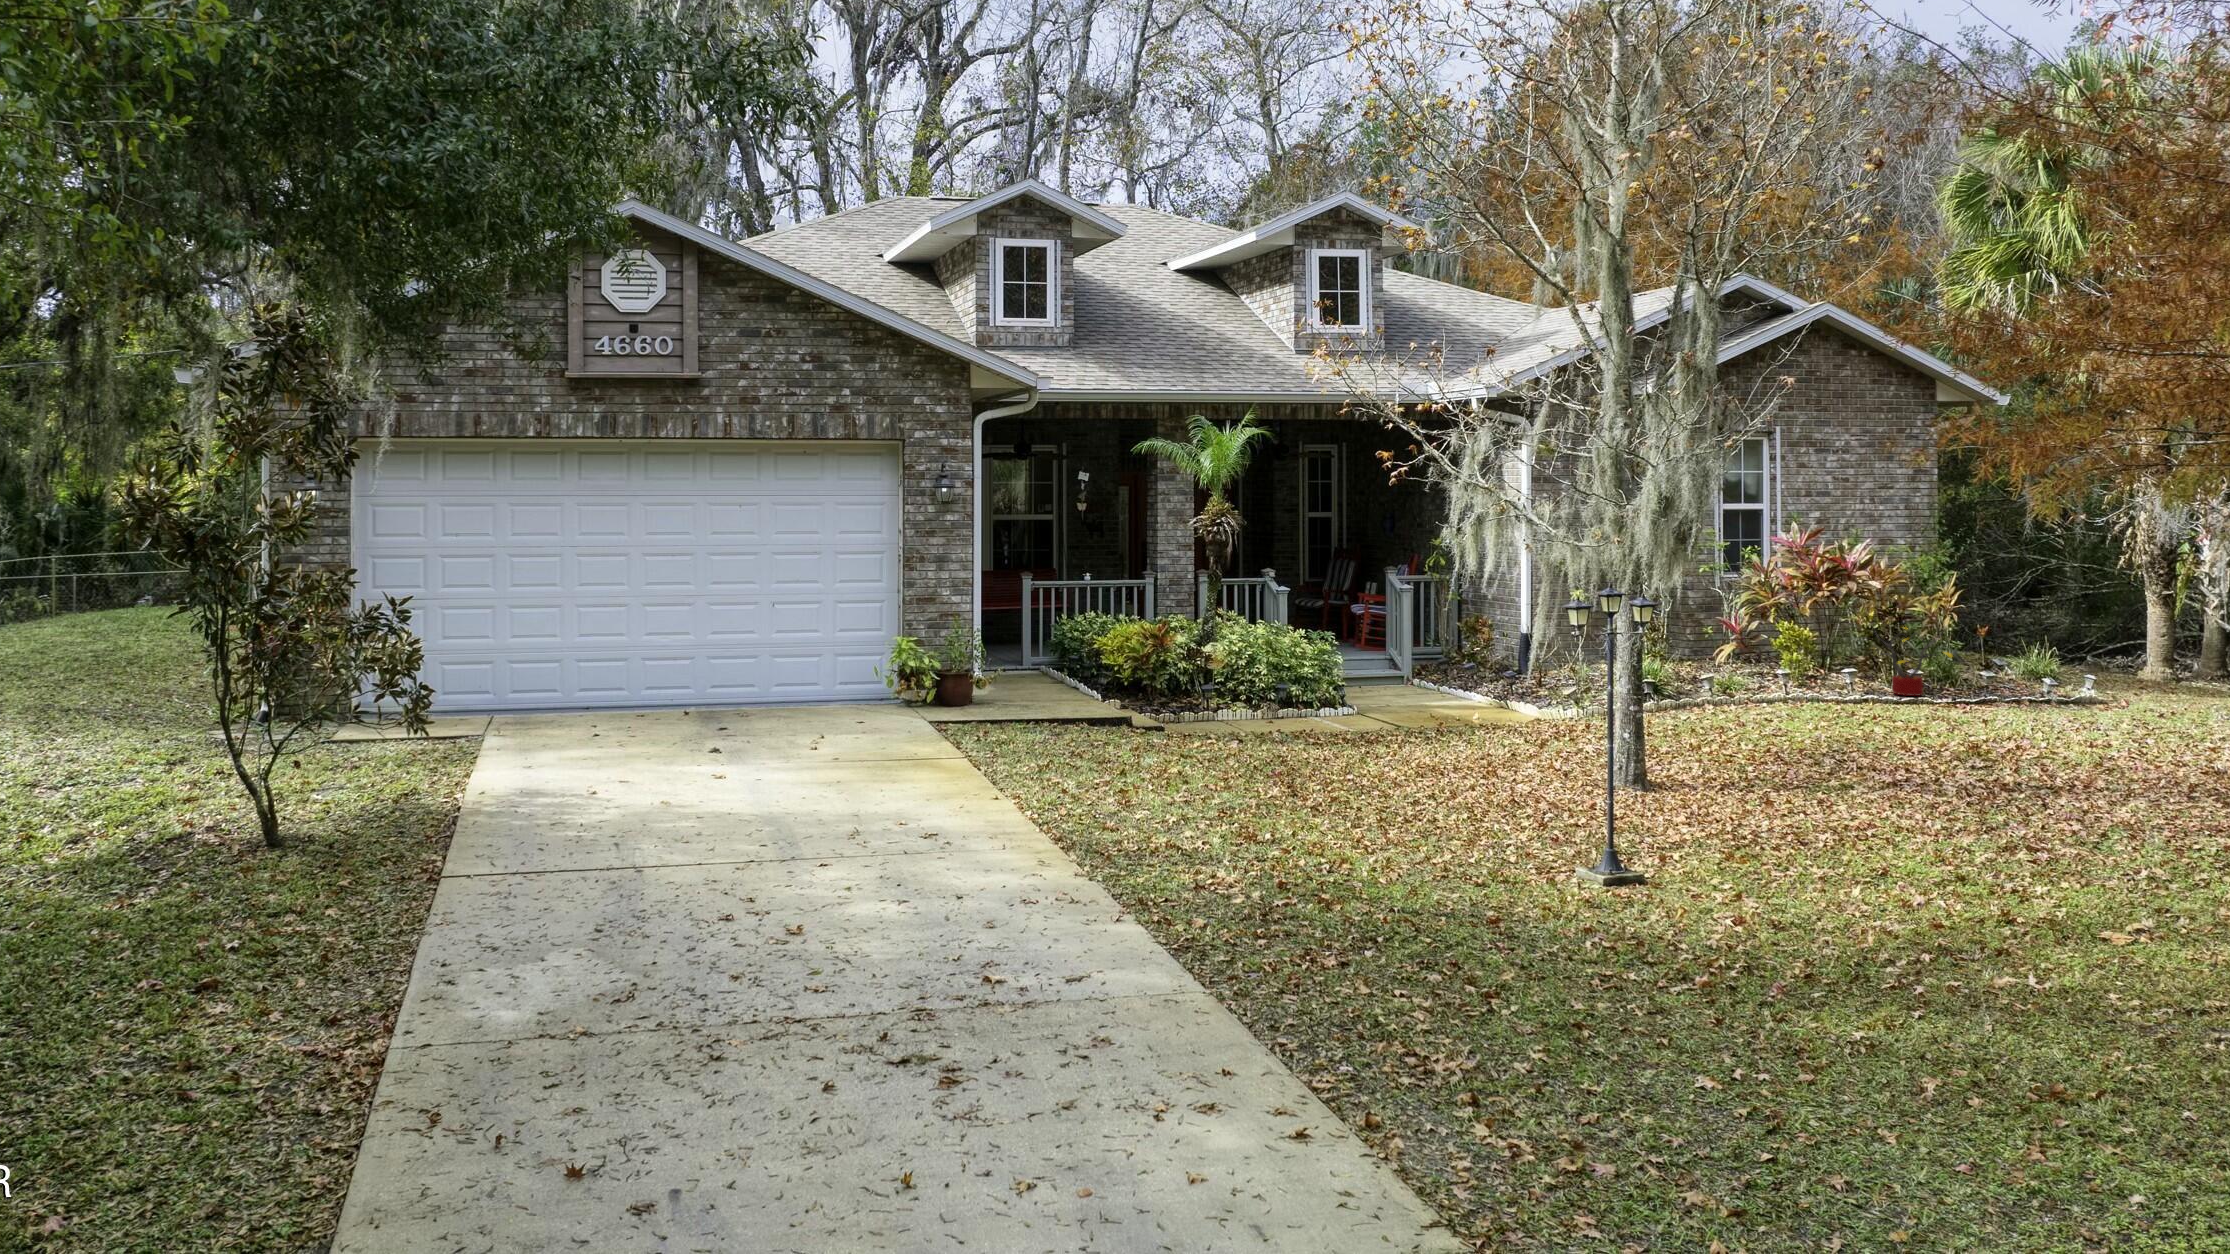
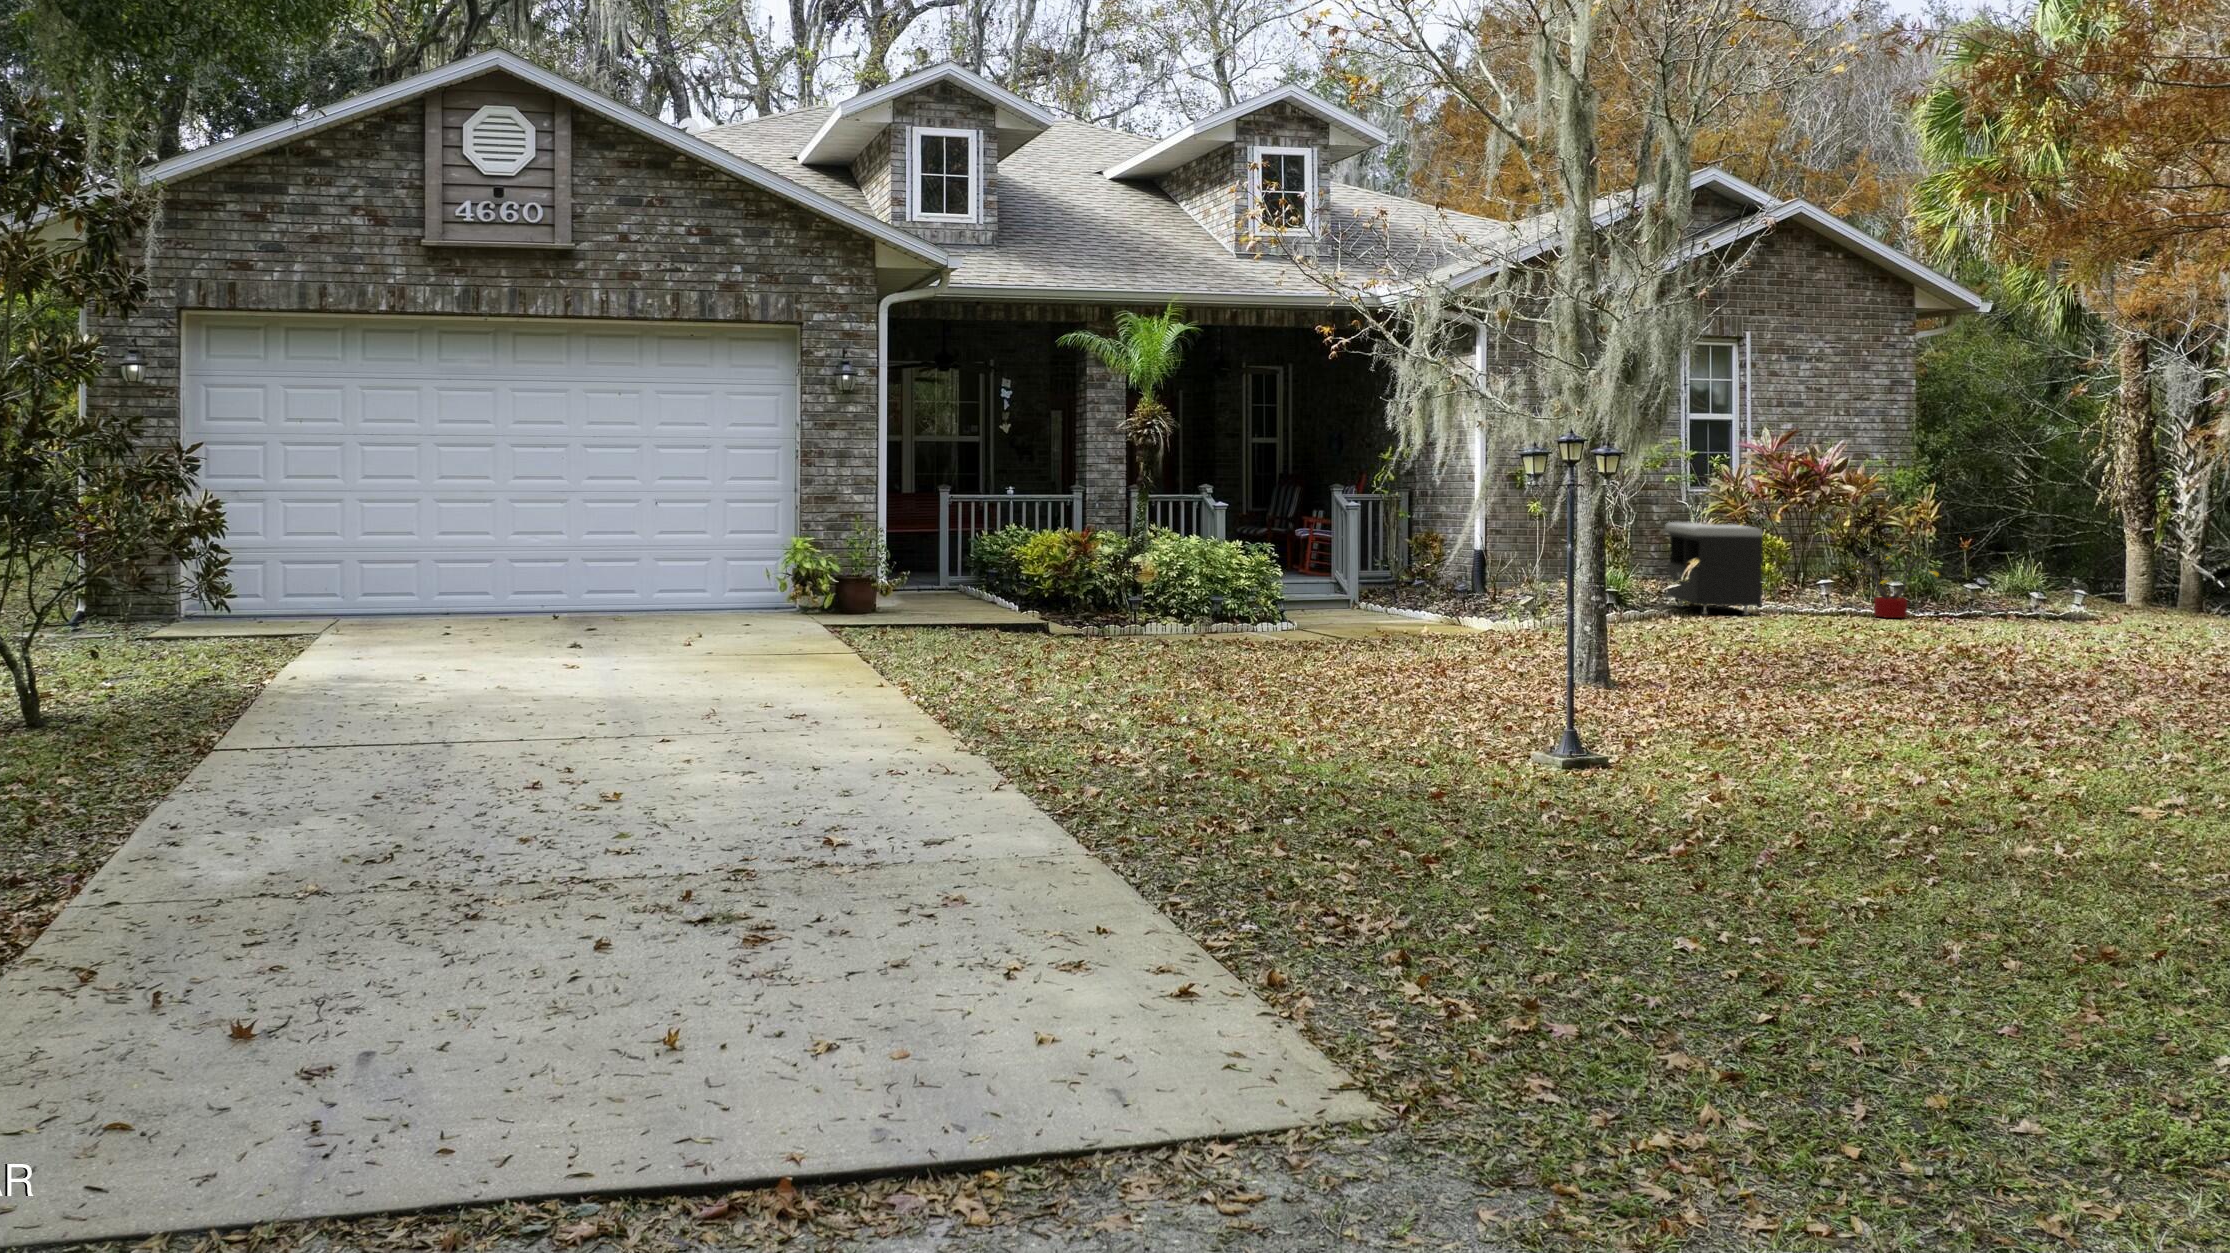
storage bench: none [1696,604,1787,693] -> present [1665,522,1763,615]

